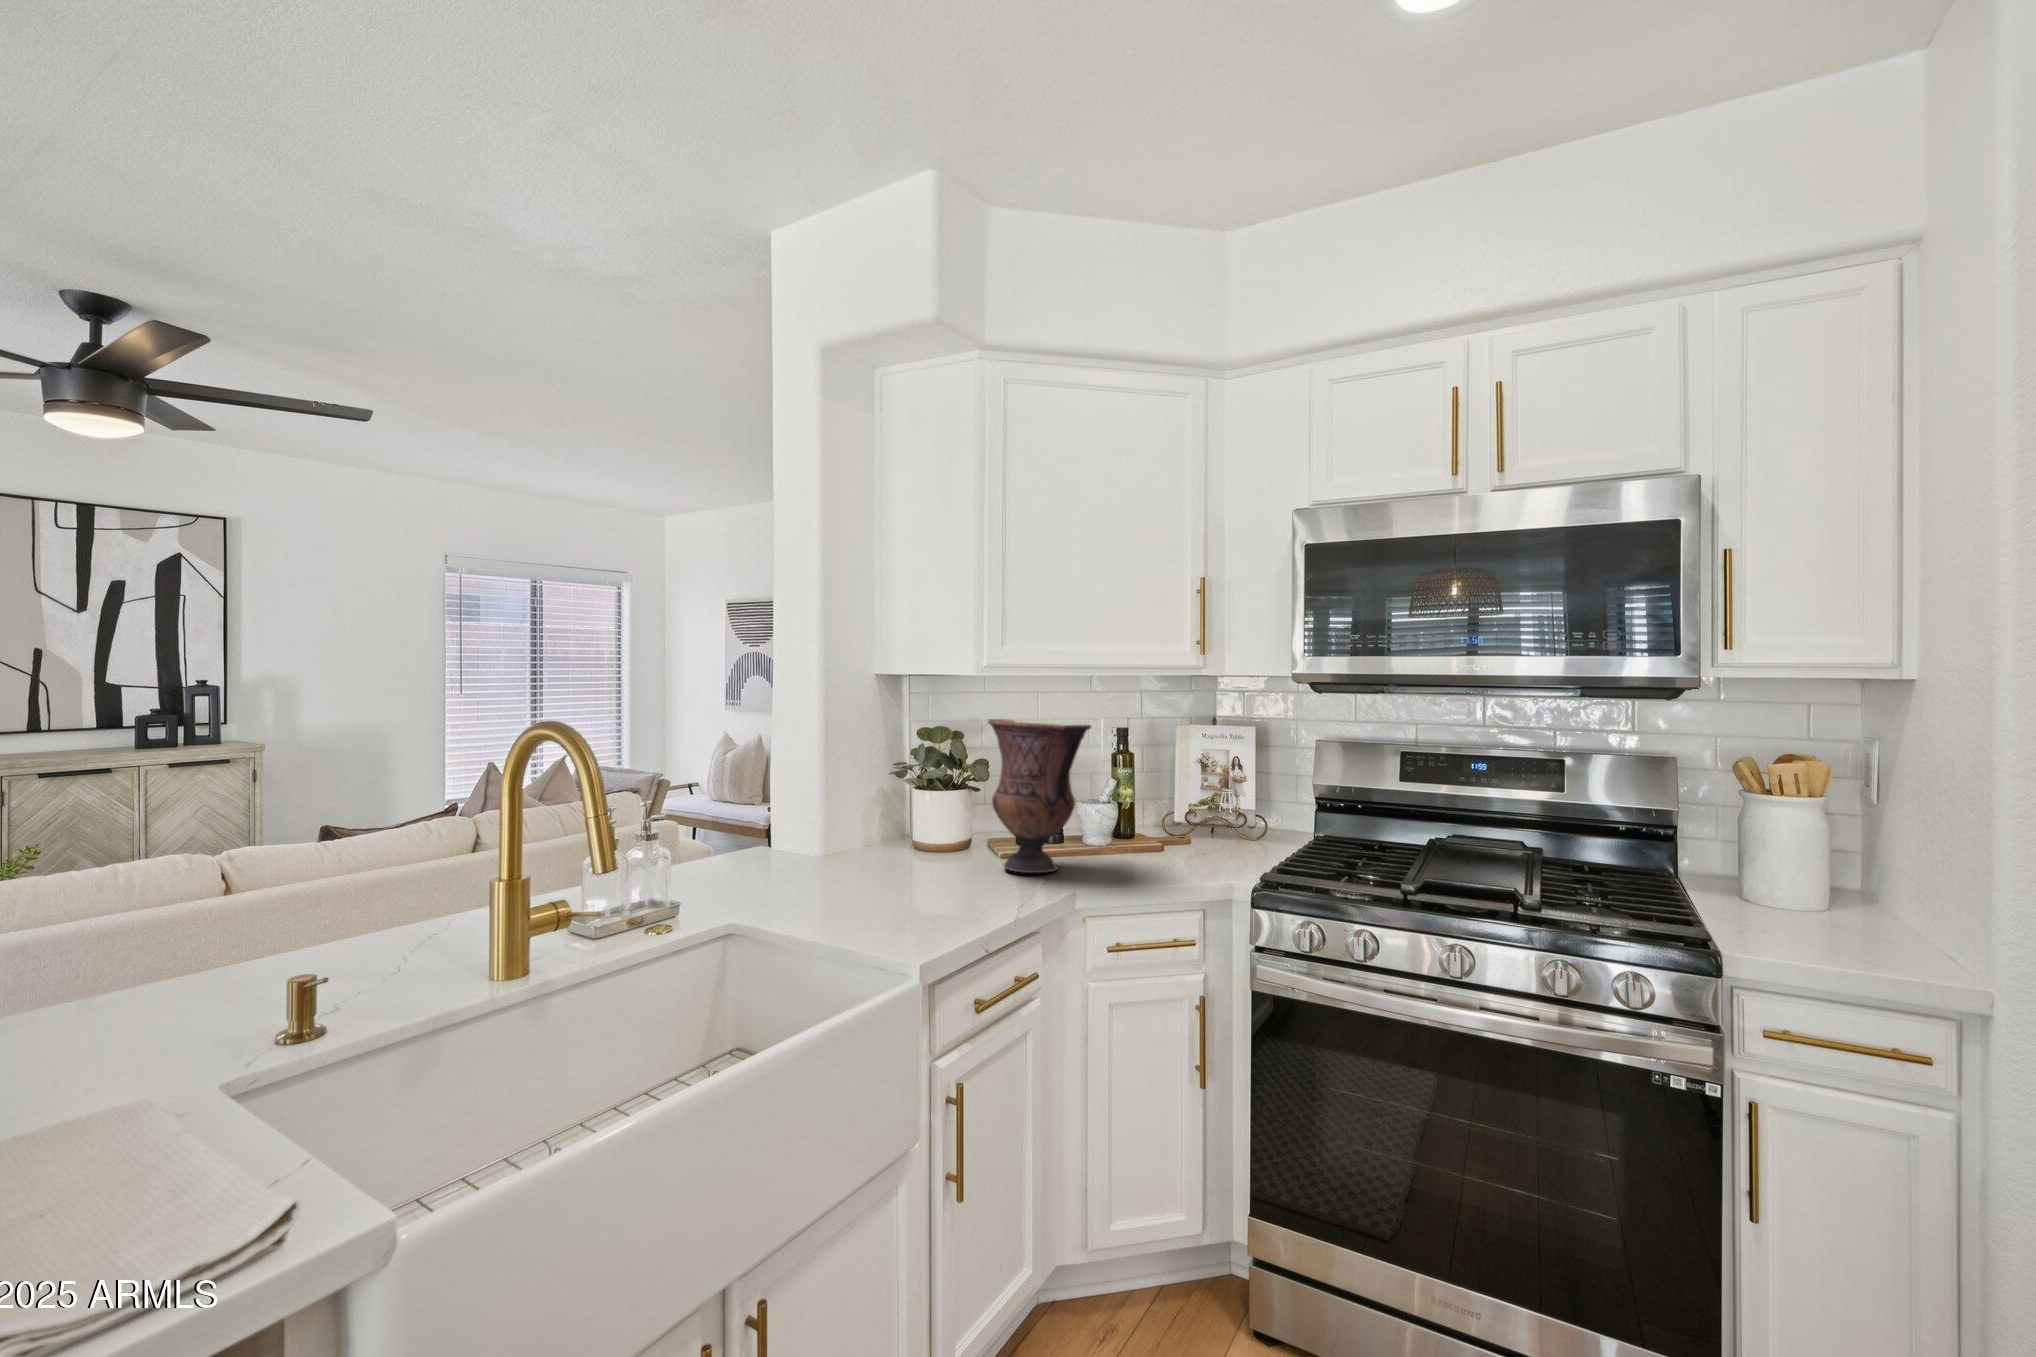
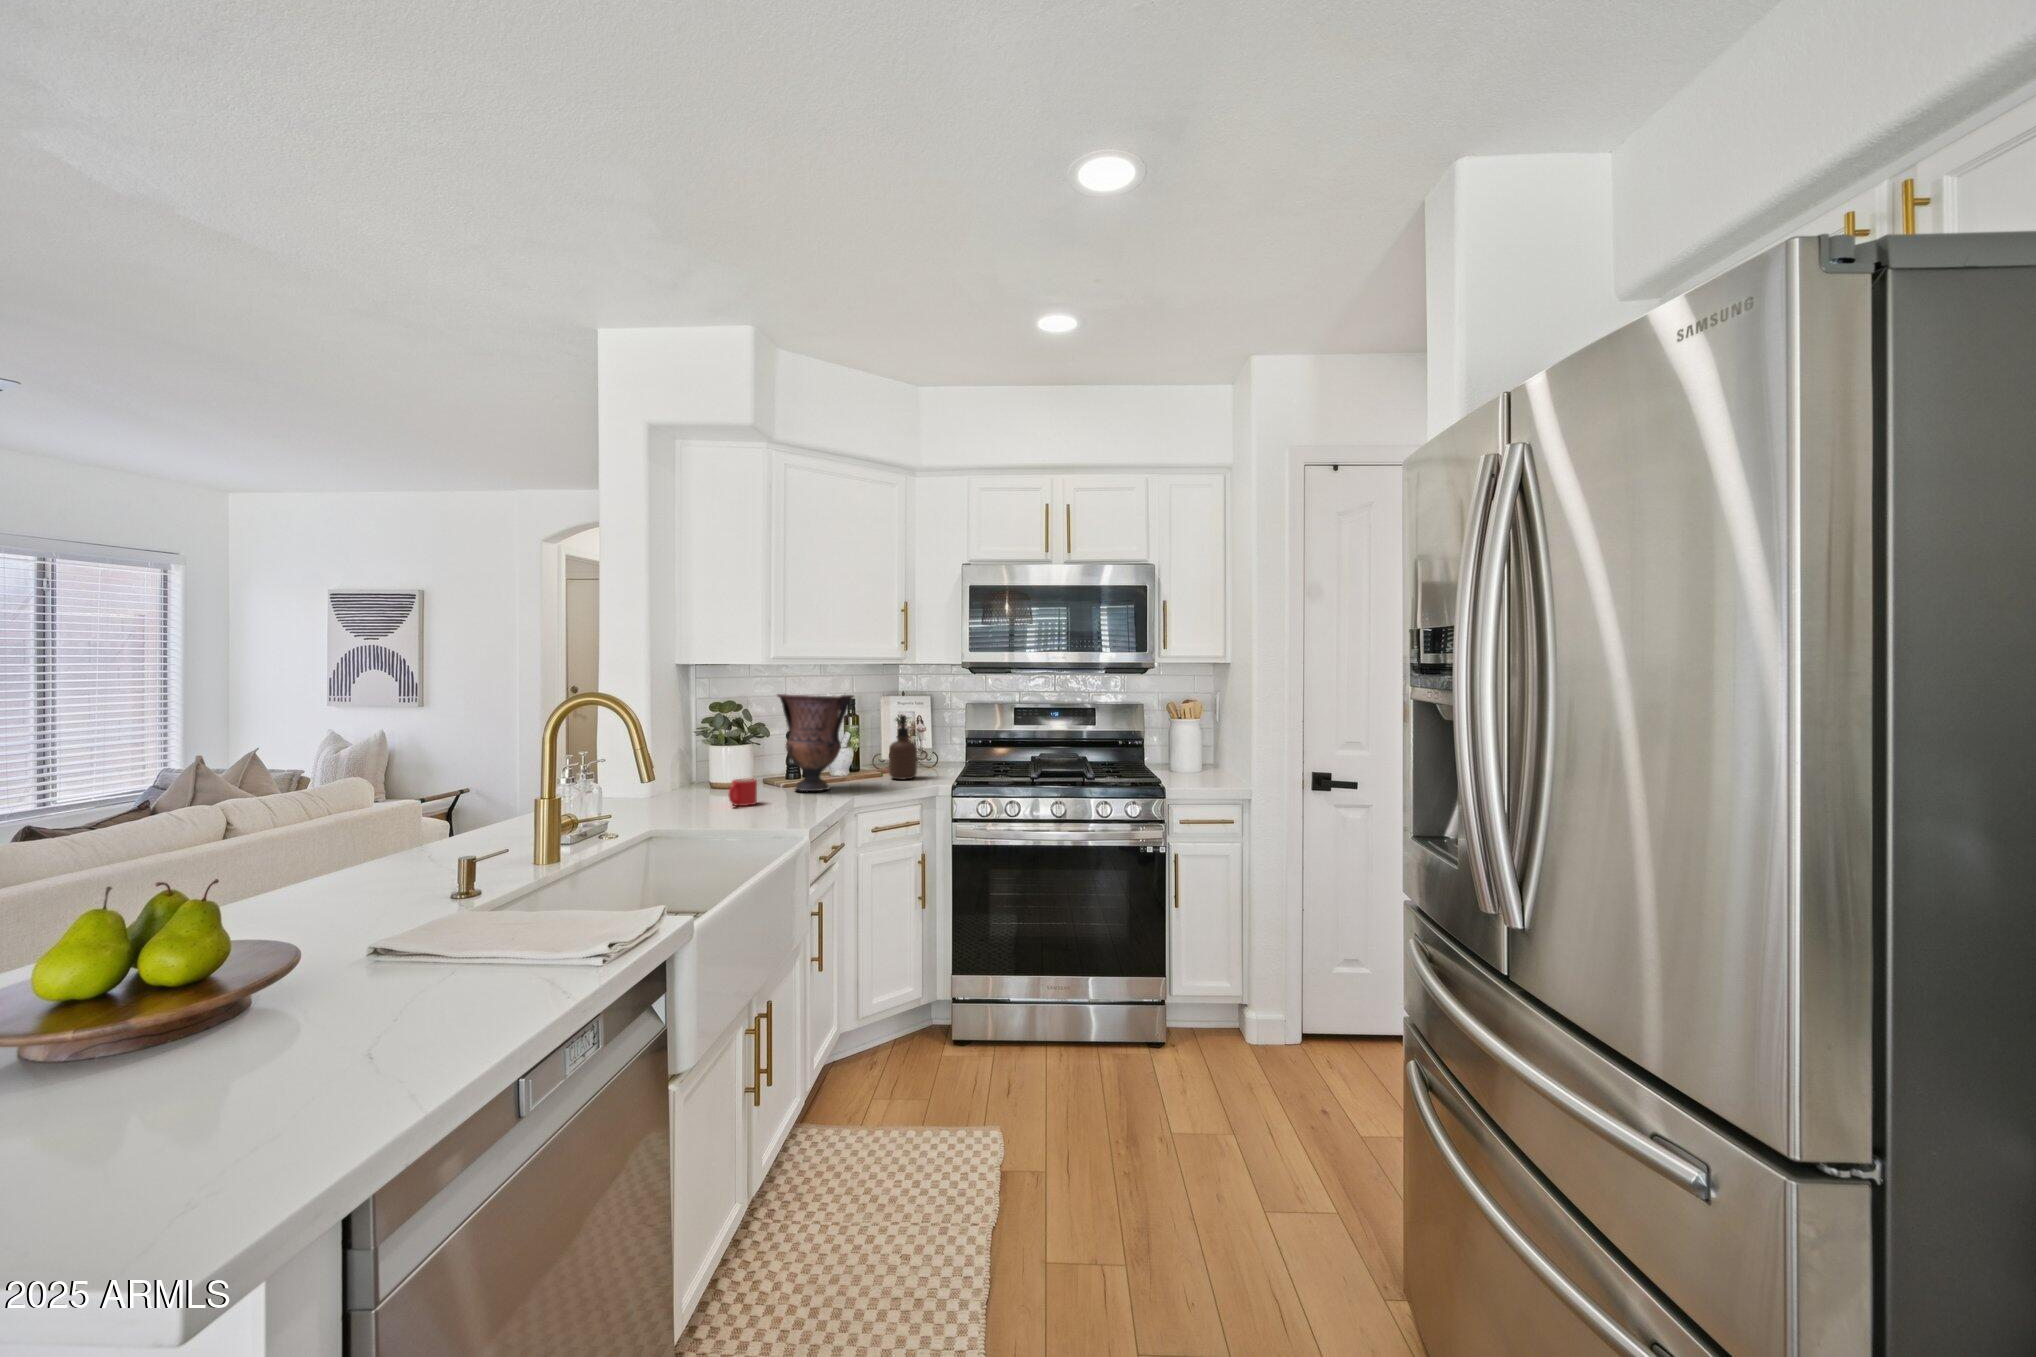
soap dispenser: none [1166,757,1211,862] -> present [889,715,917,780]
mug: none [875,848,925,892] -> present [728,778,757,806]

